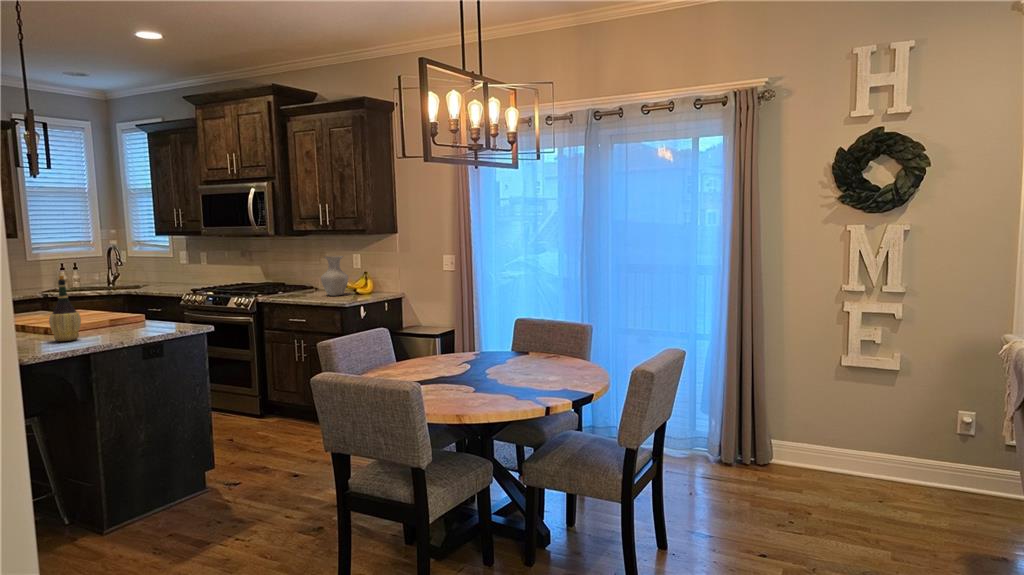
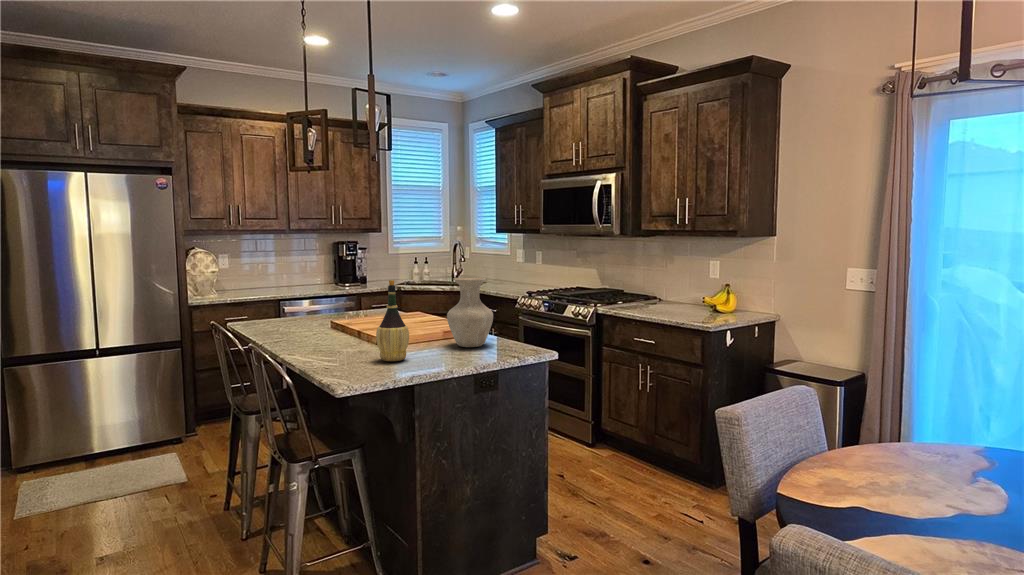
vase: present [321,256,348,296] -> present [447,277,493,347]

